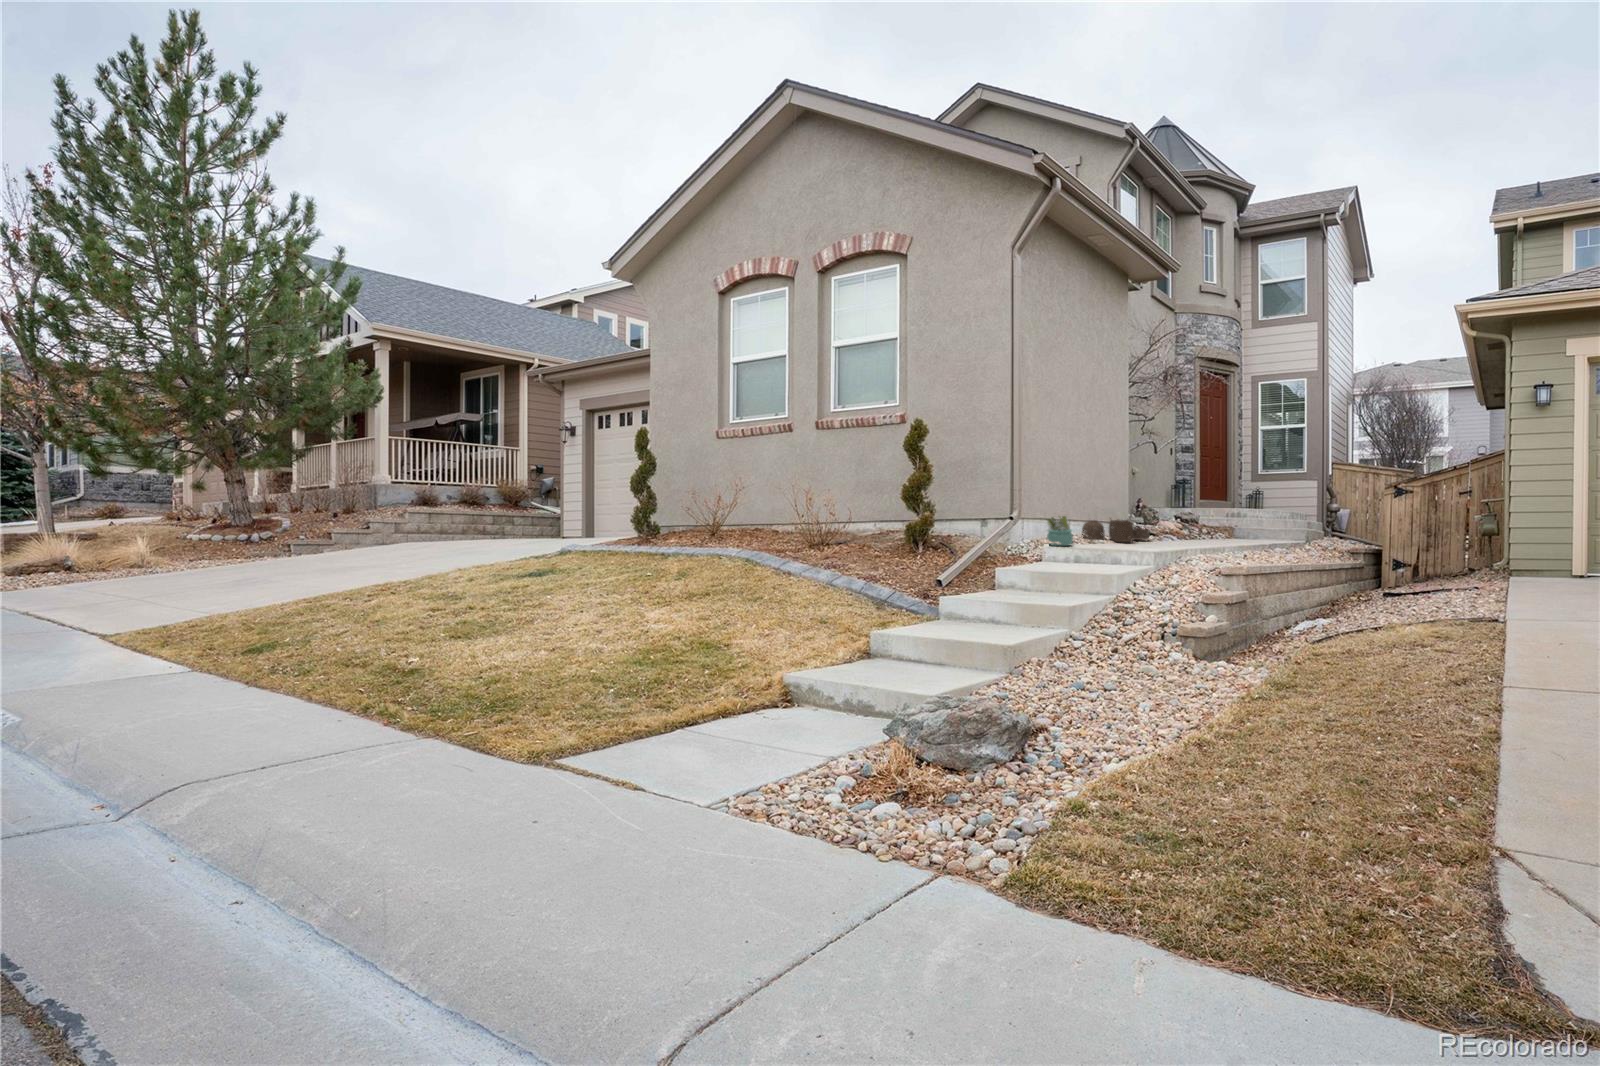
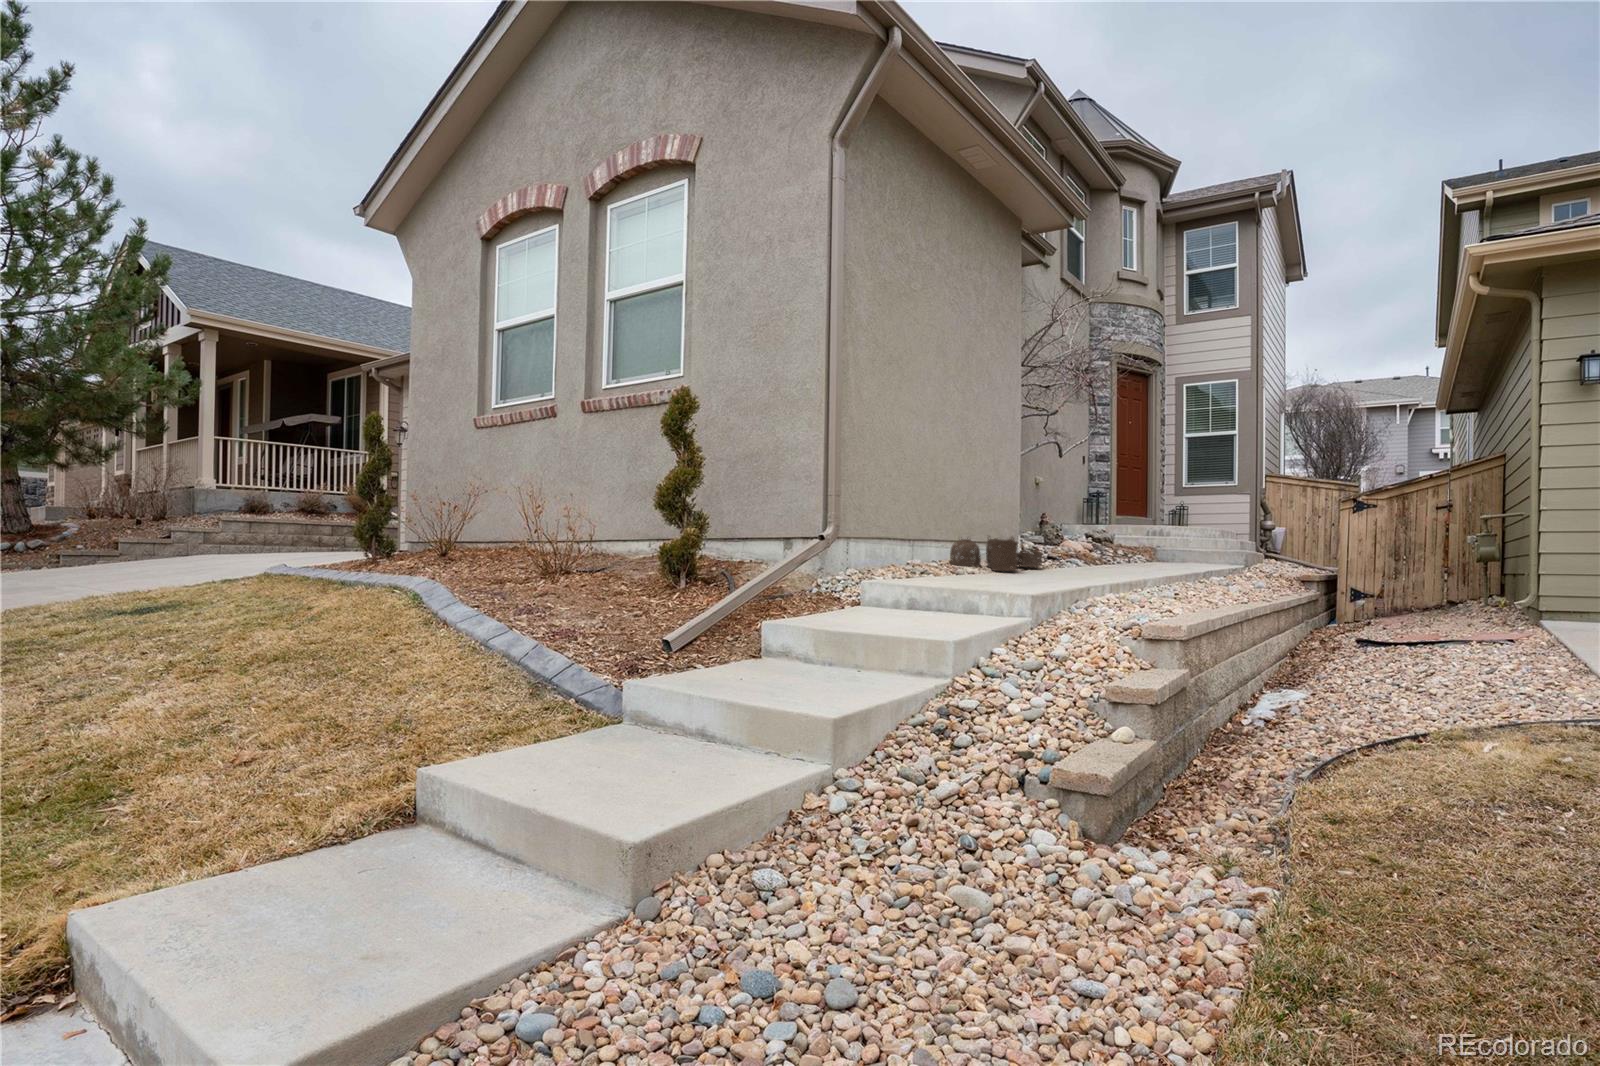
decorative plant: present [1045,516,1073,546] -> none [884,532,927,578]

